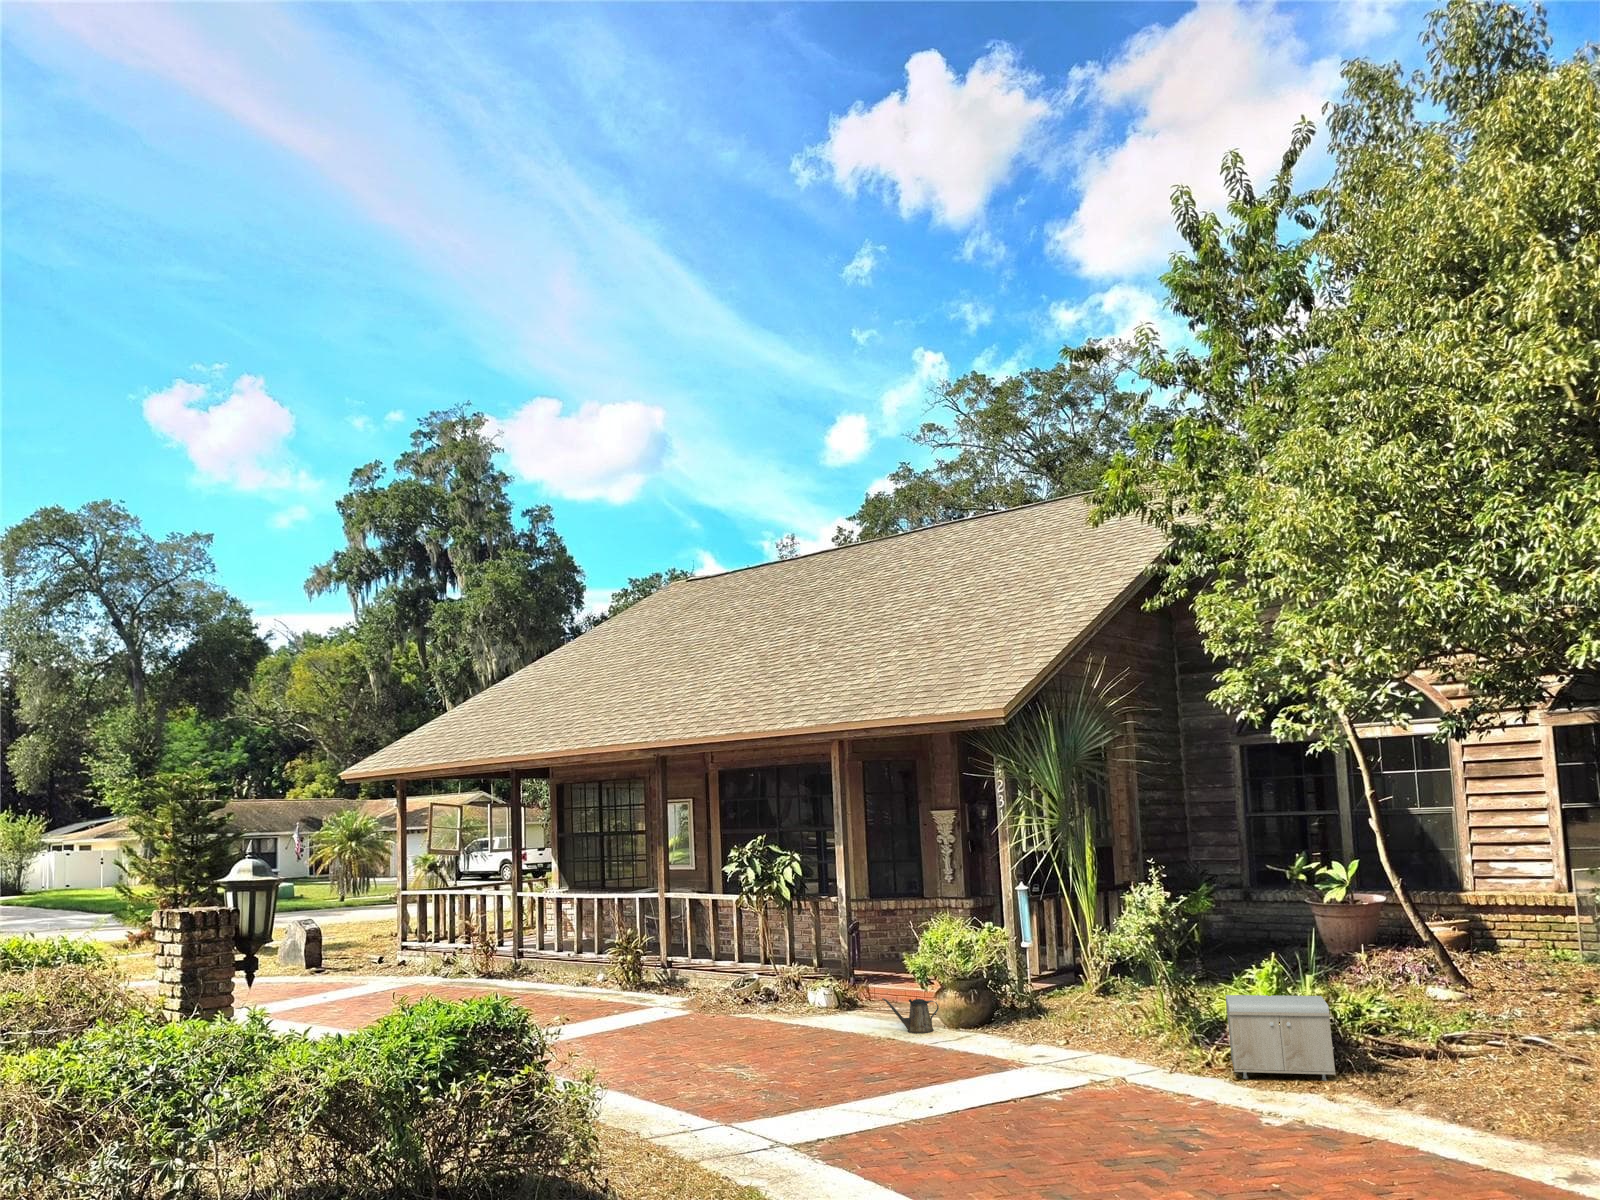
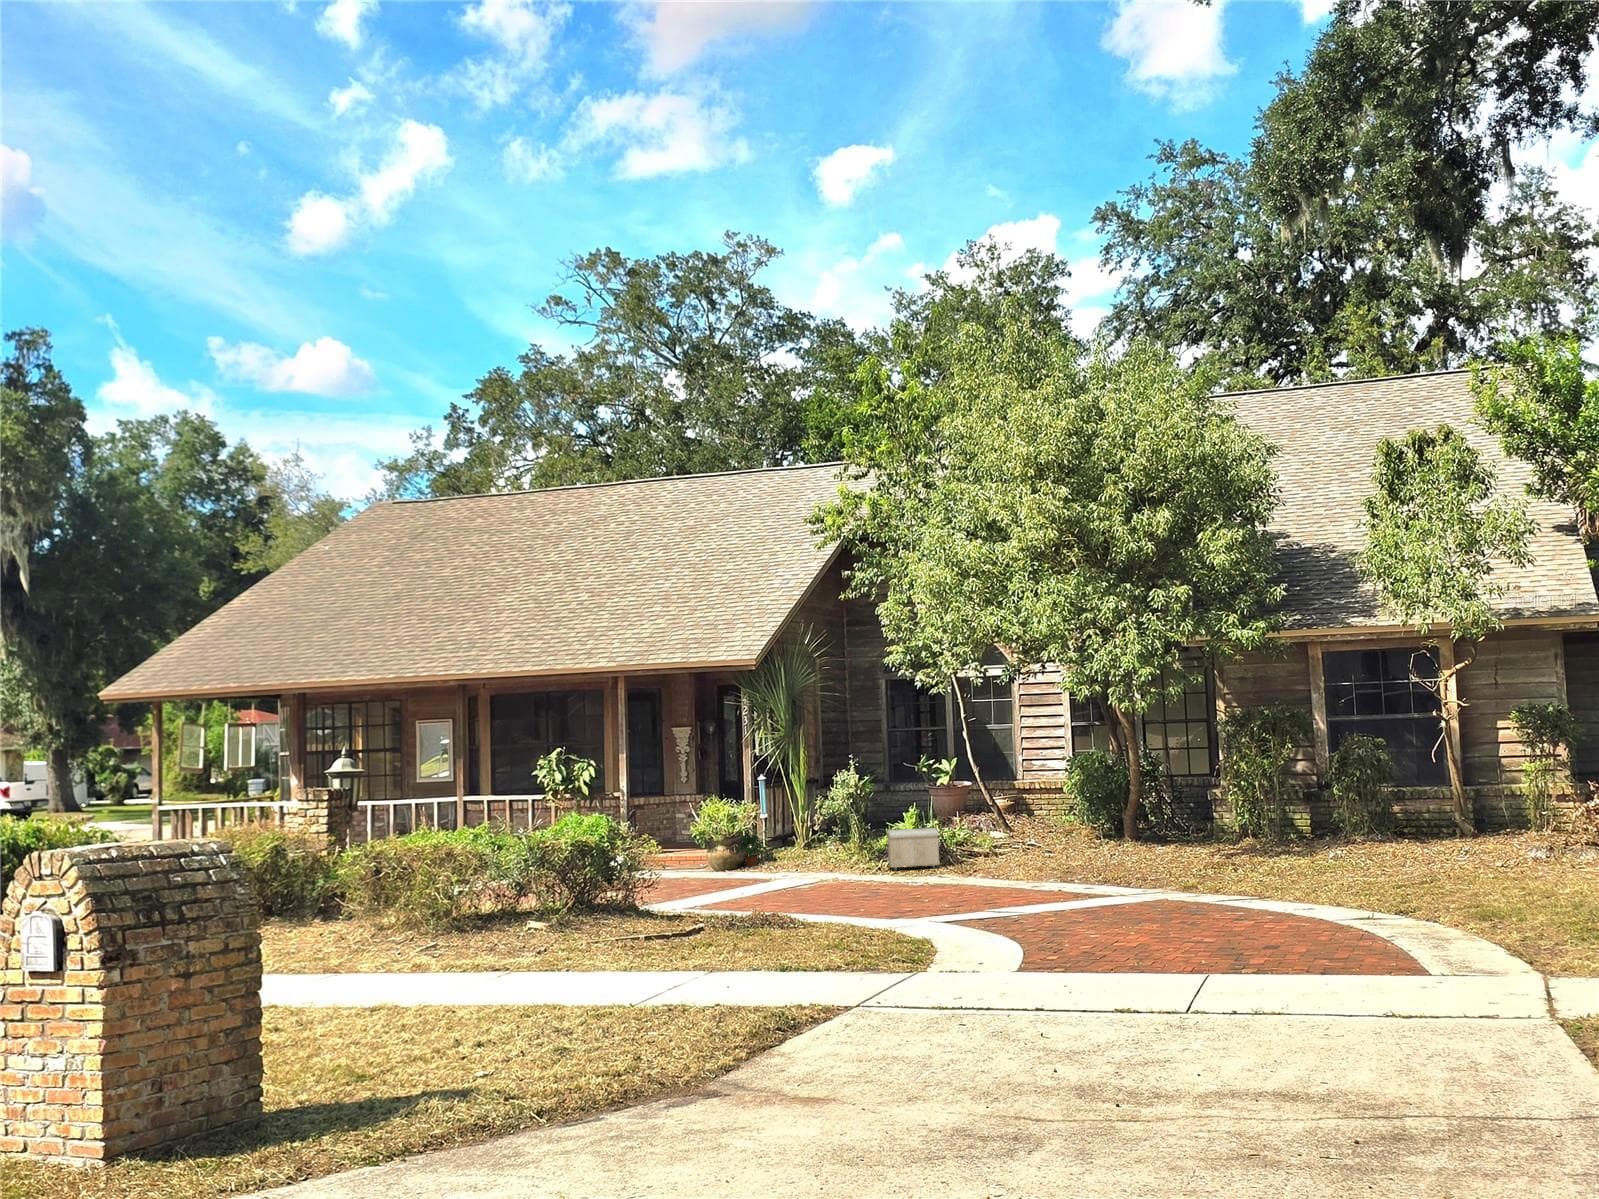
potted plant: none [971,974,1025,1034] -> present [737,832,766,866]
watering can: present [882,998,939,1033] -> none [679,849,713,869]

